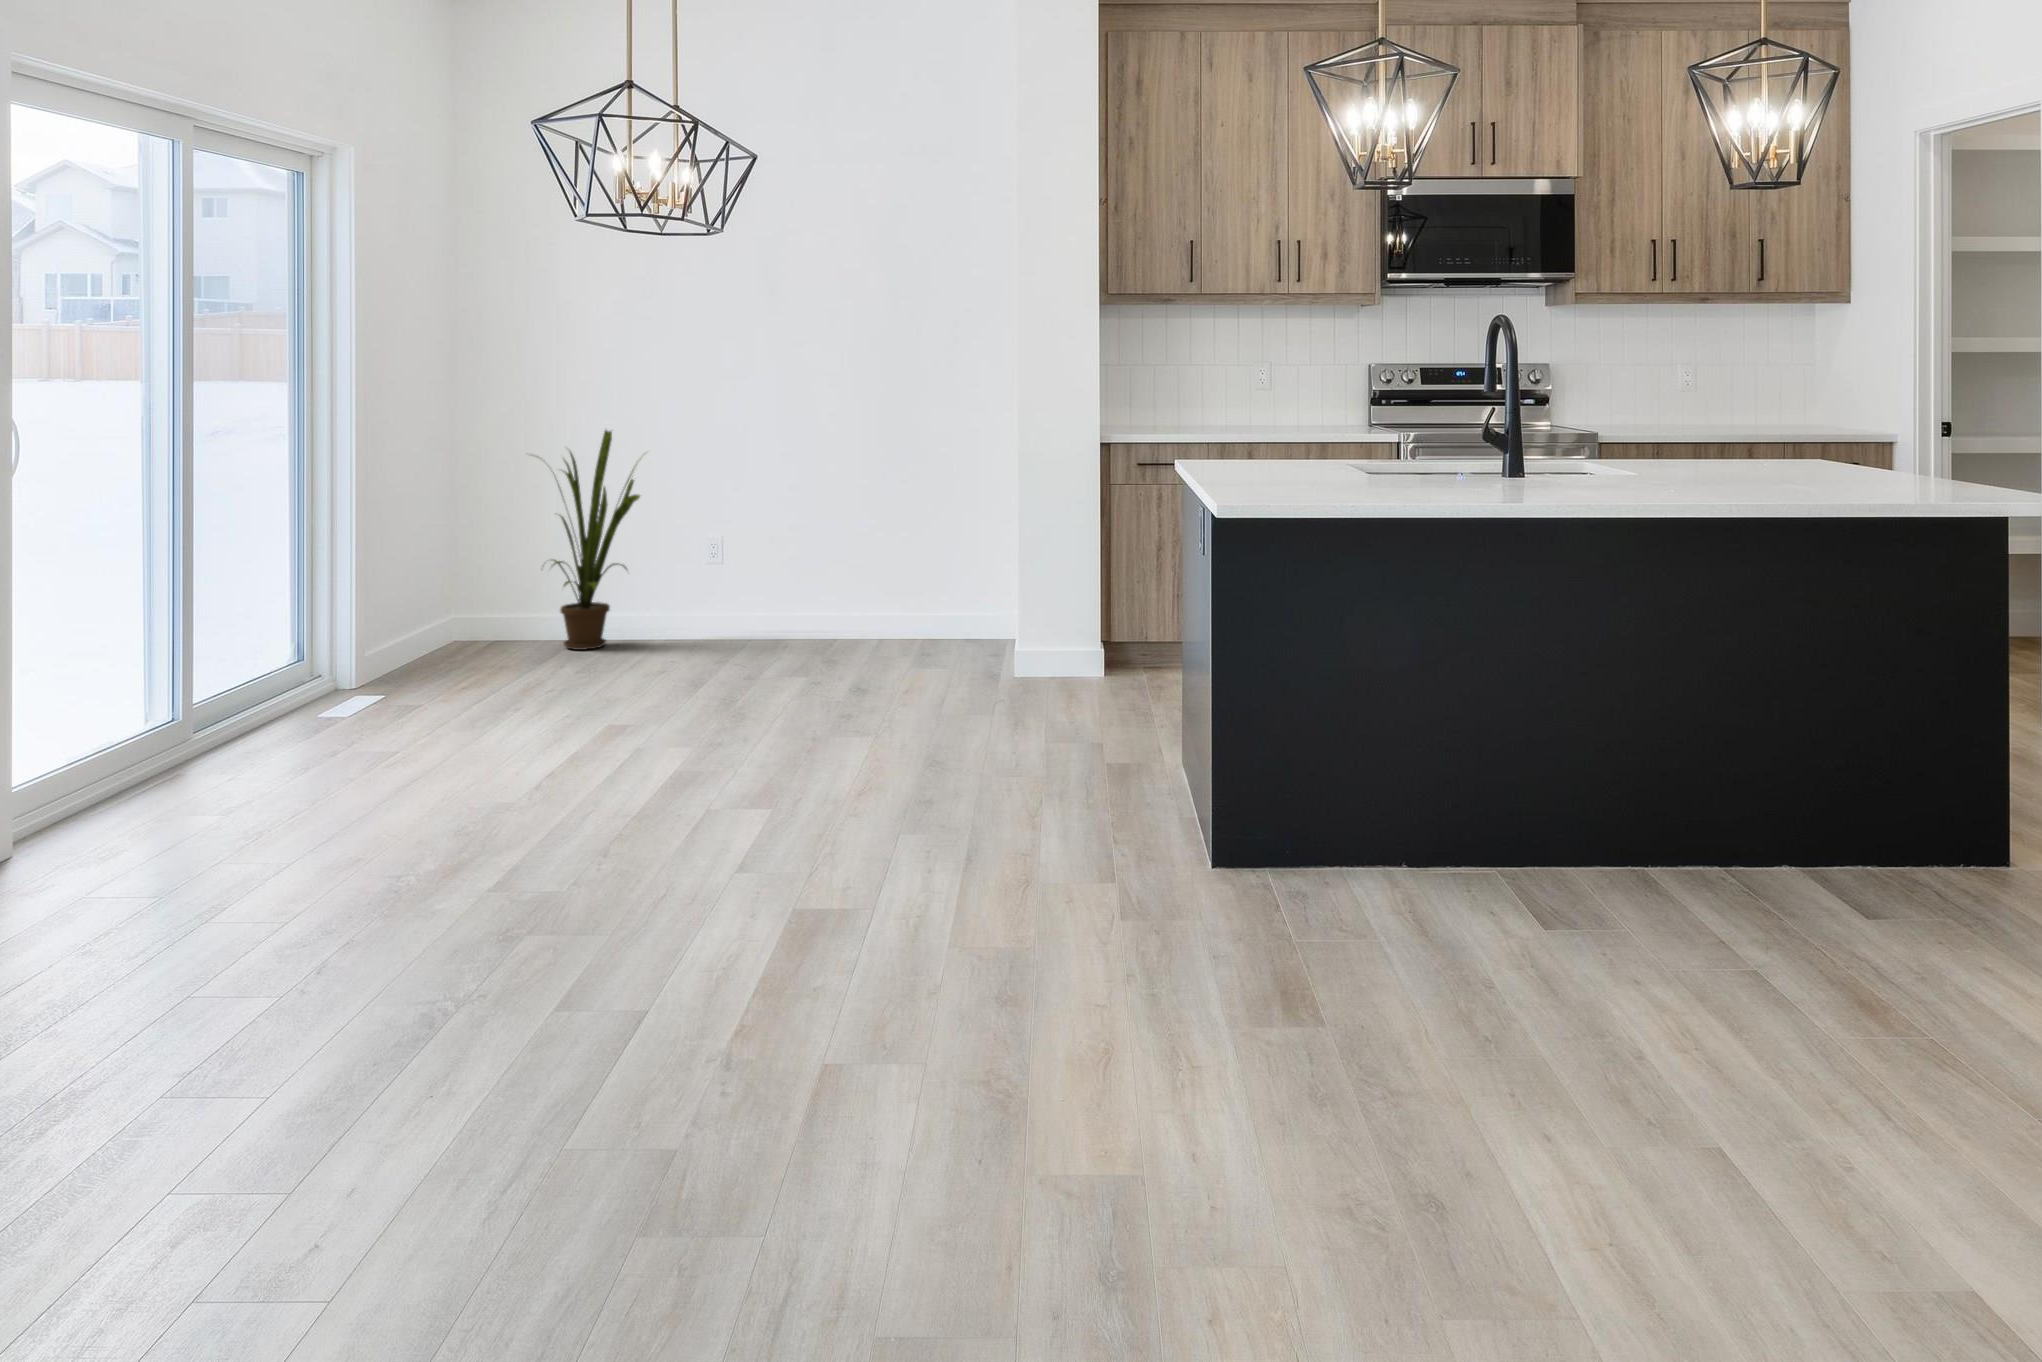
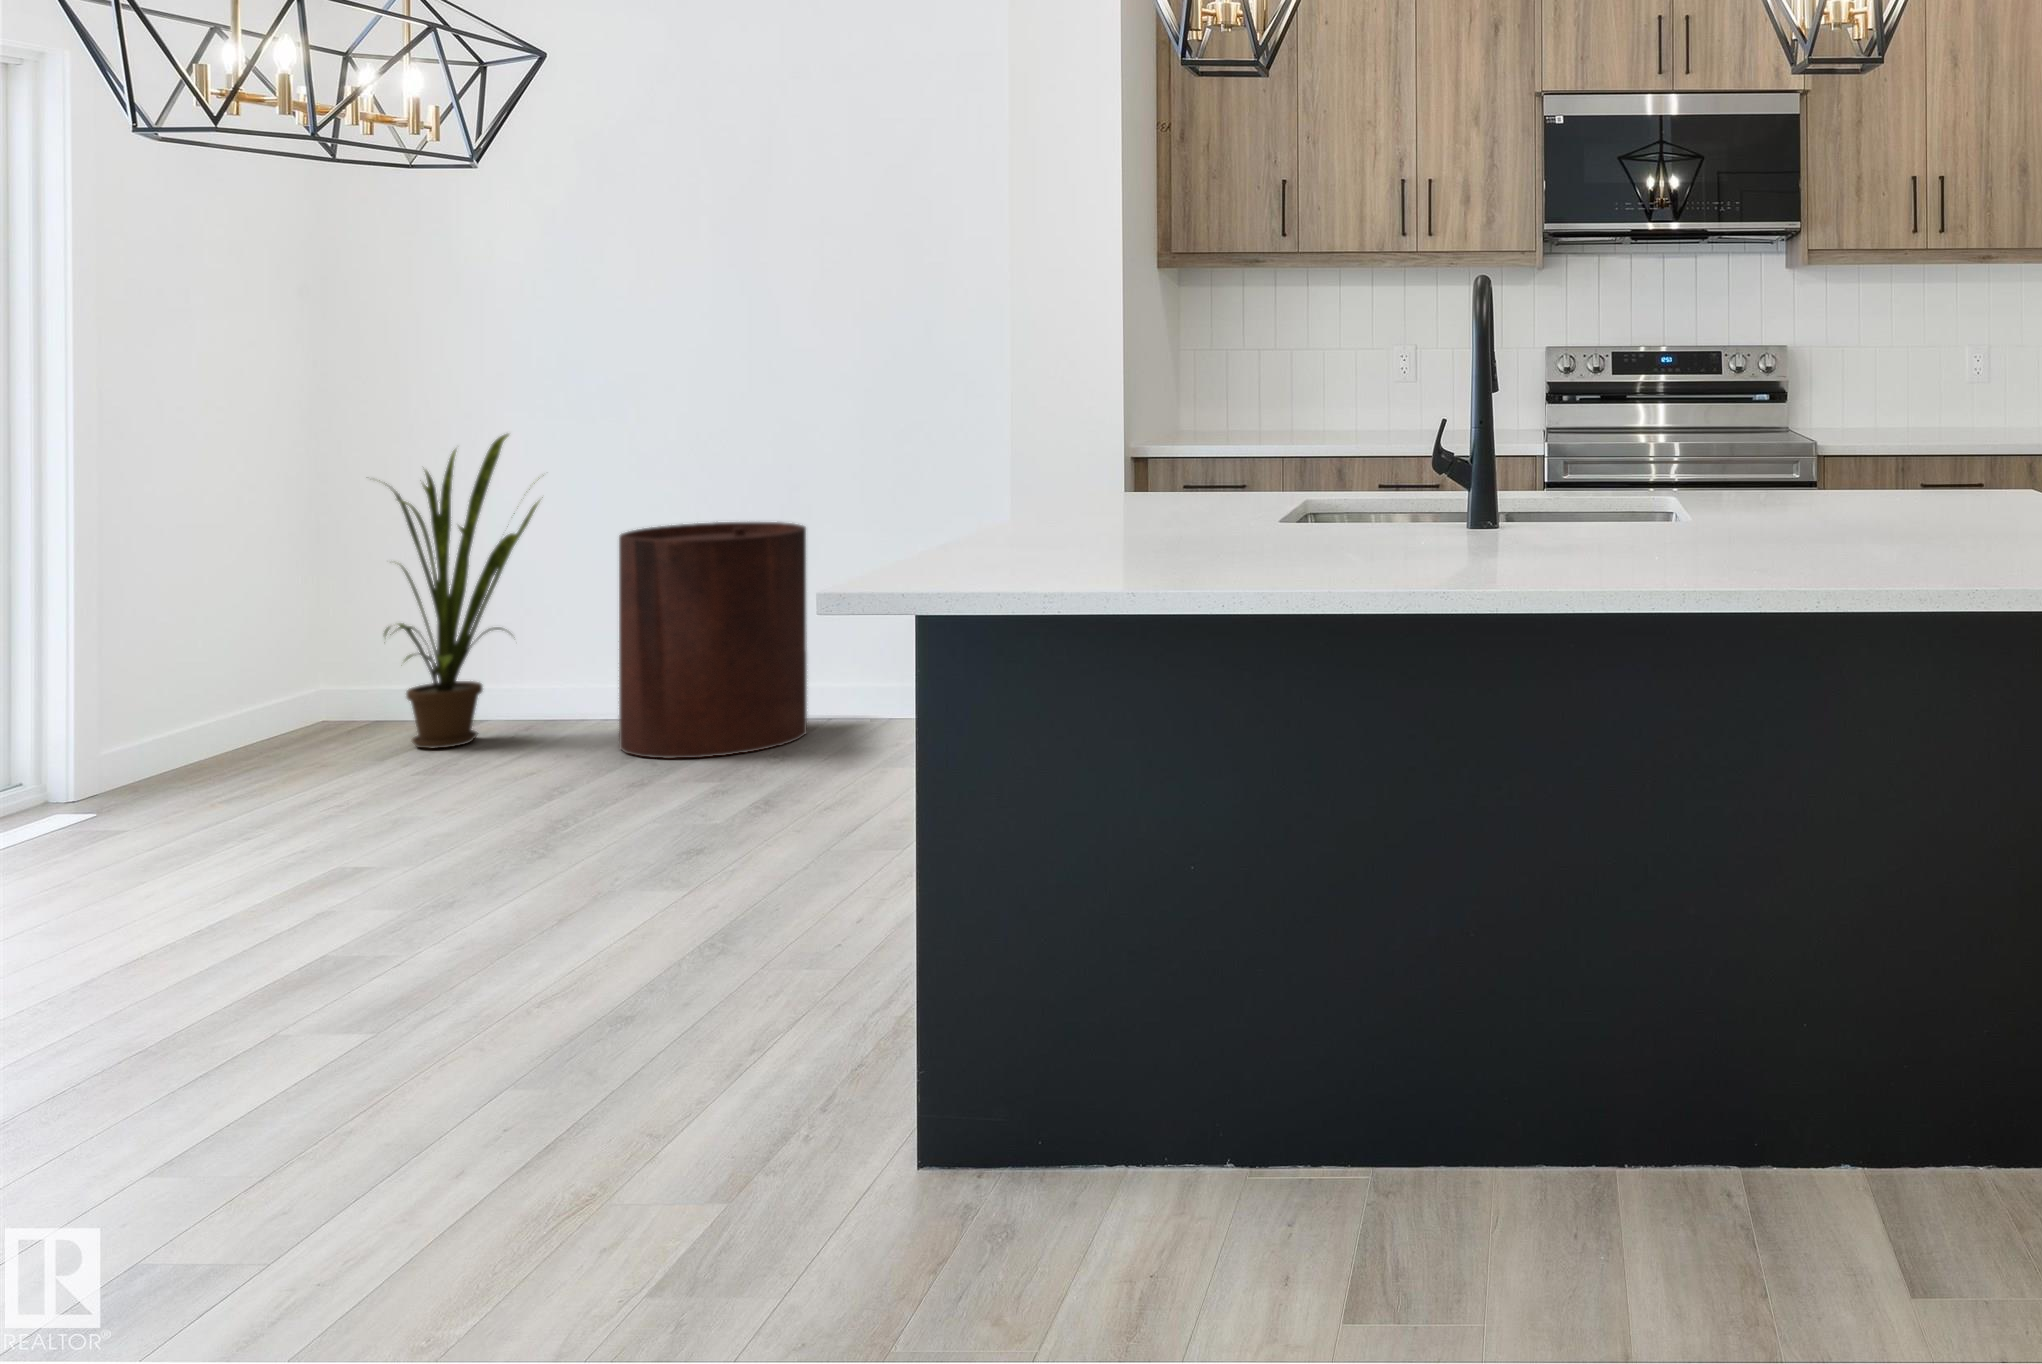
trash can: none [714,488,841,656] -> present [619,522,807,758]

